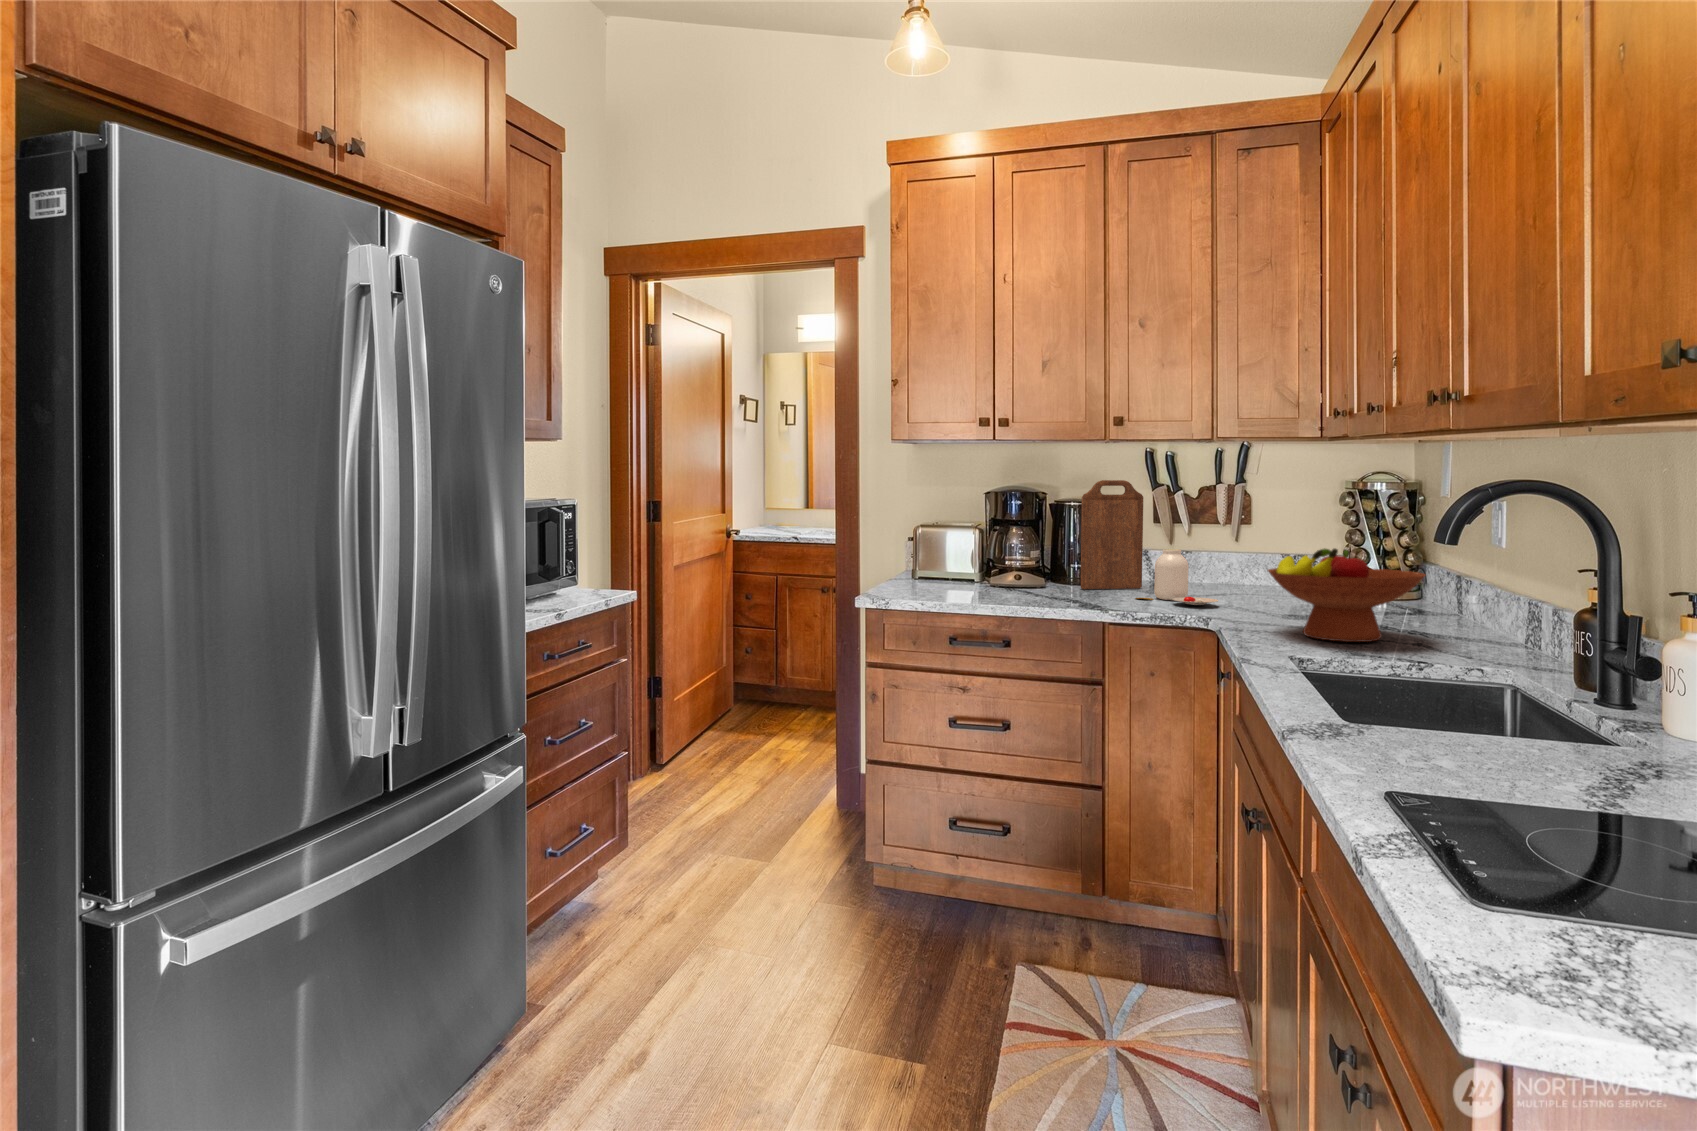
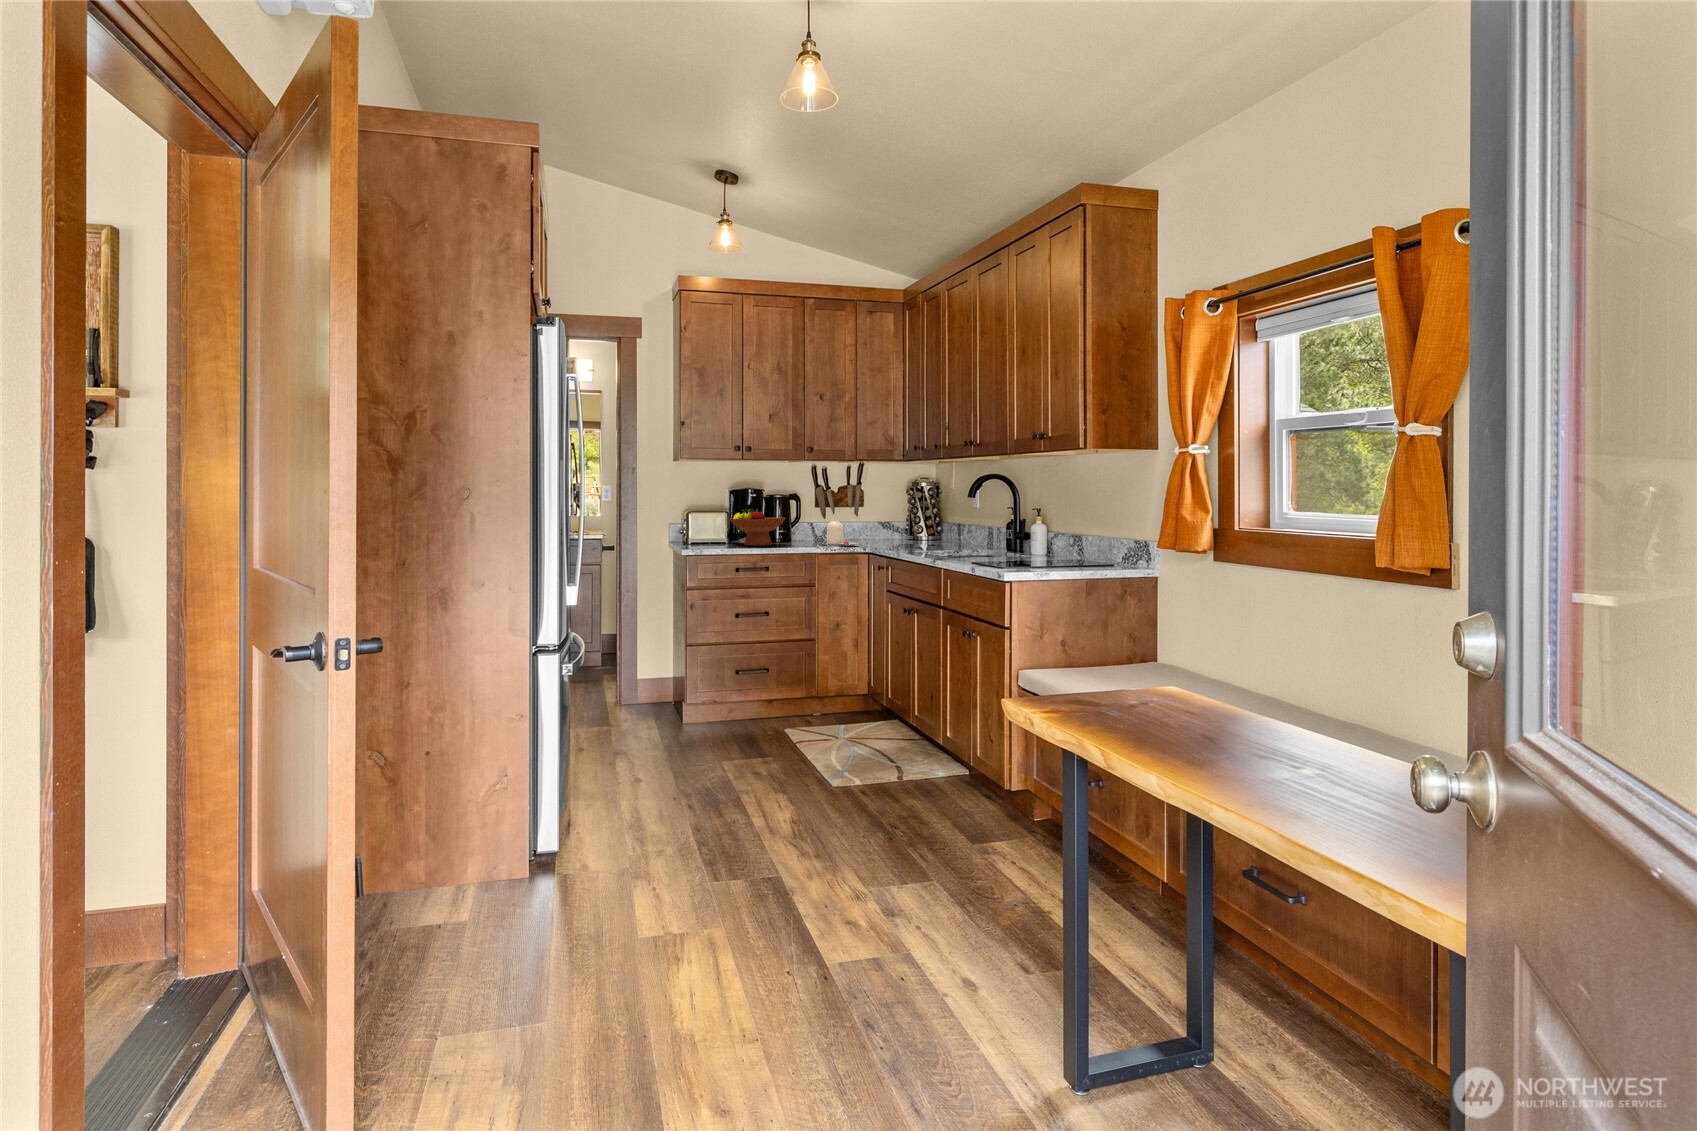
cutting board: present [1081,480,1143,589] -> none [785,483,816,542]
fruit bowl: present [1268,548,1425,642] -> present [730,508,785,546]

